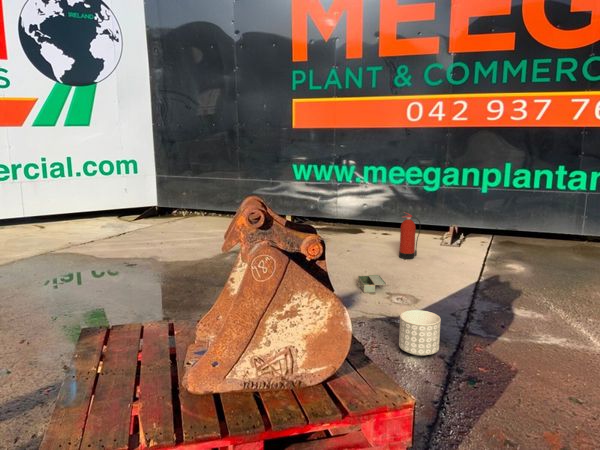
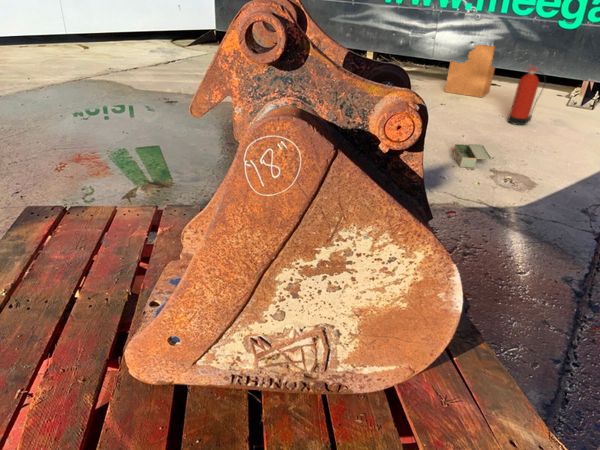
cardboard box: none [347,194,385,240] -> present [445,45,495,97]
planter: present [399,310,441,356] -> none [507,212,586,282]

